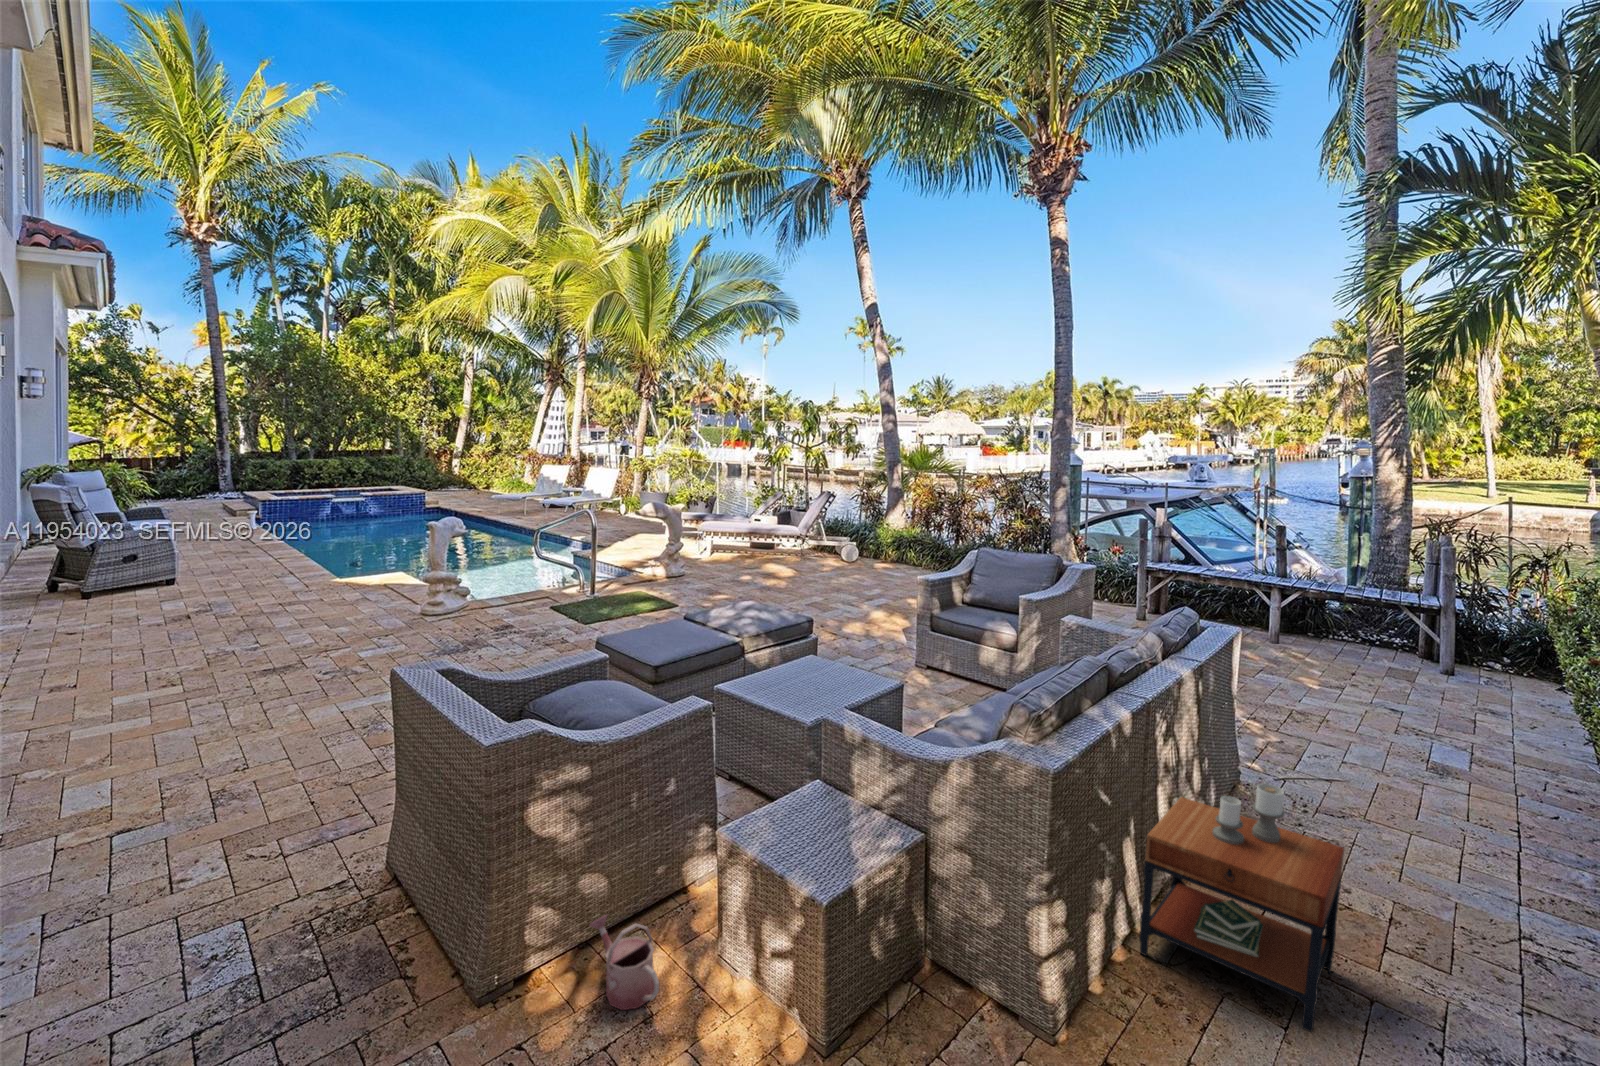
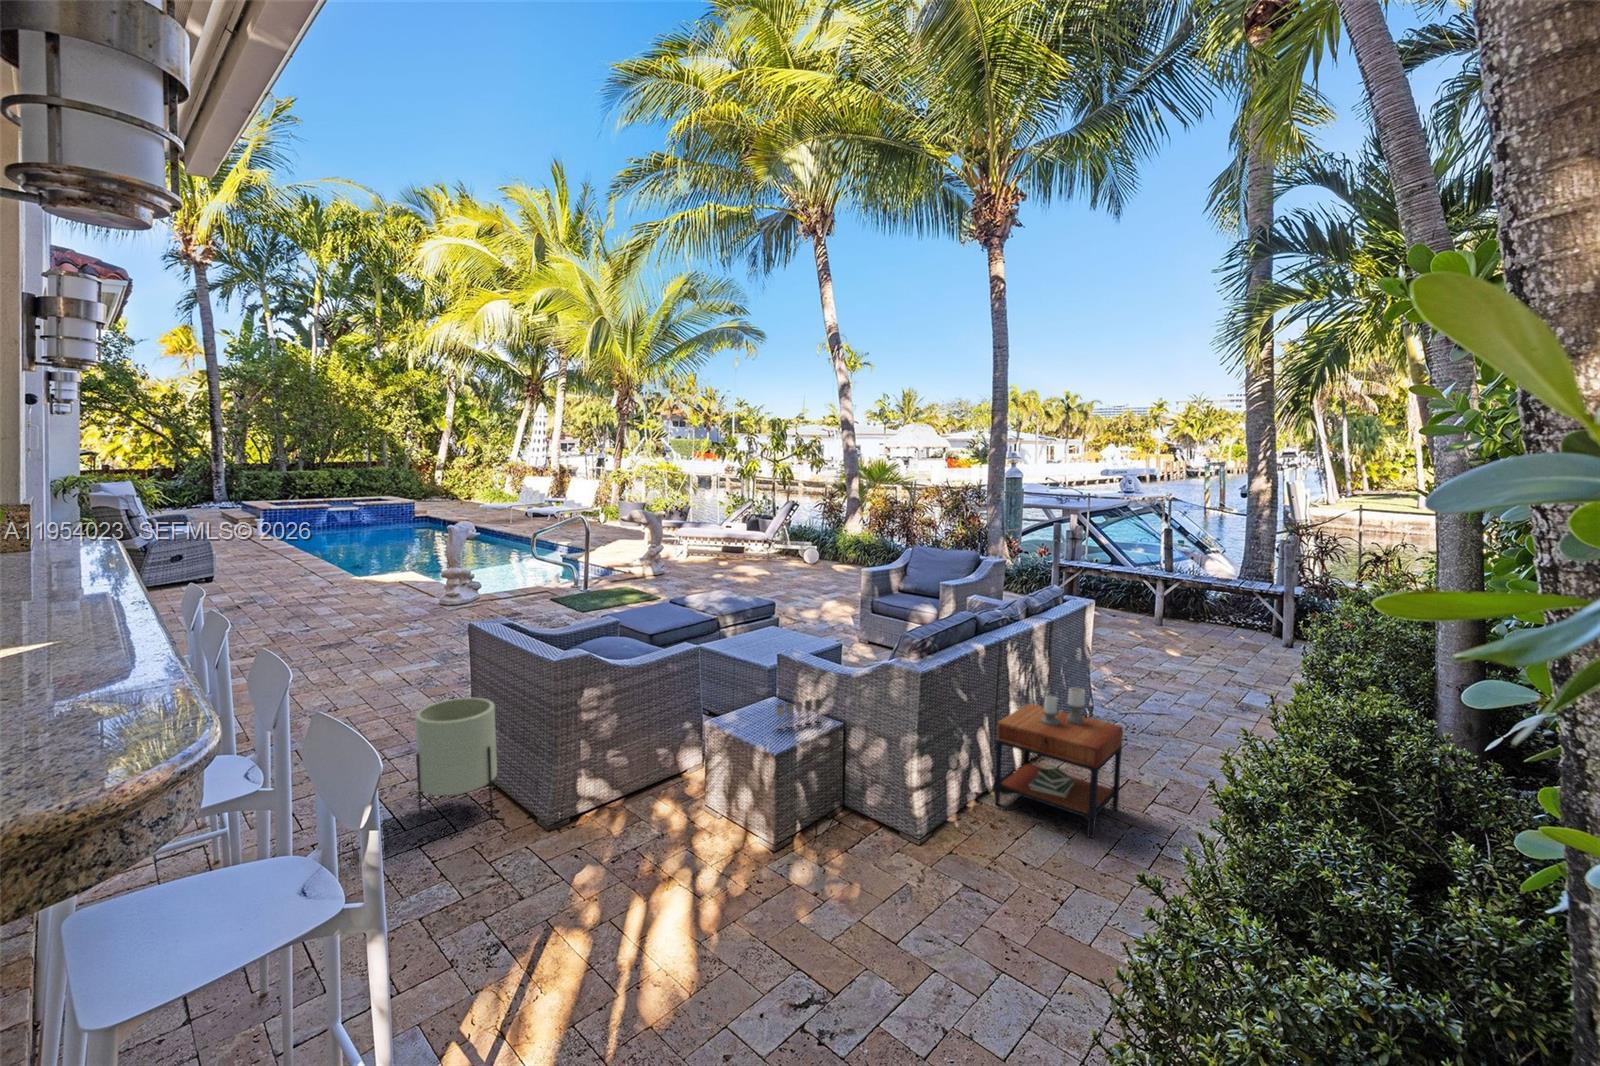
planter: none [282,786,412,984] -> present [415,698,497,825]
wine glass: none [817,800,885,850] -> present [777,699,822,729]
watering can: present [590,915,659,1010] -> none [623,779,673,835]

